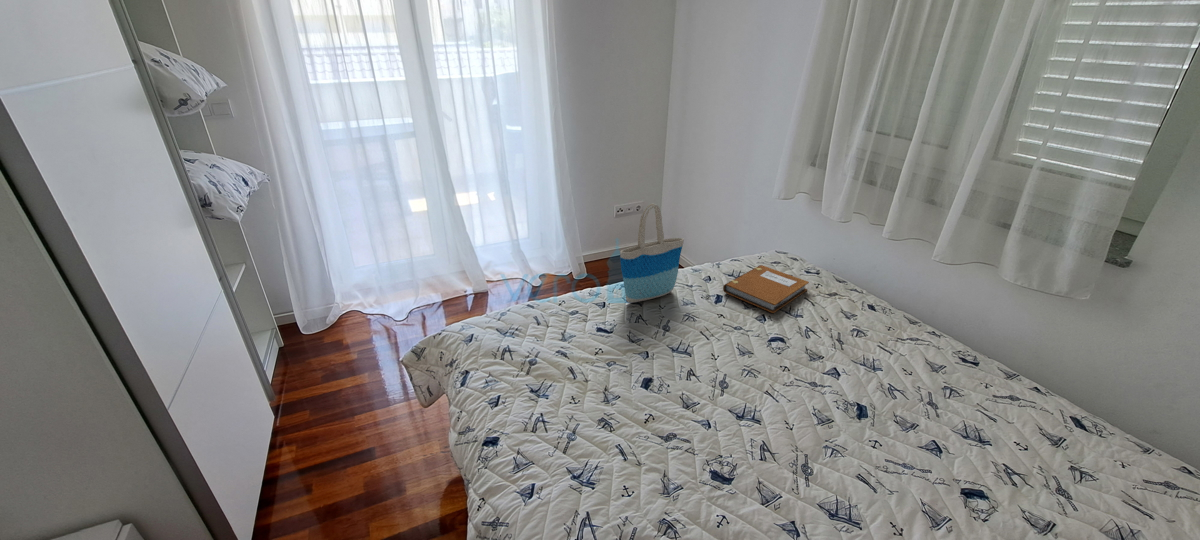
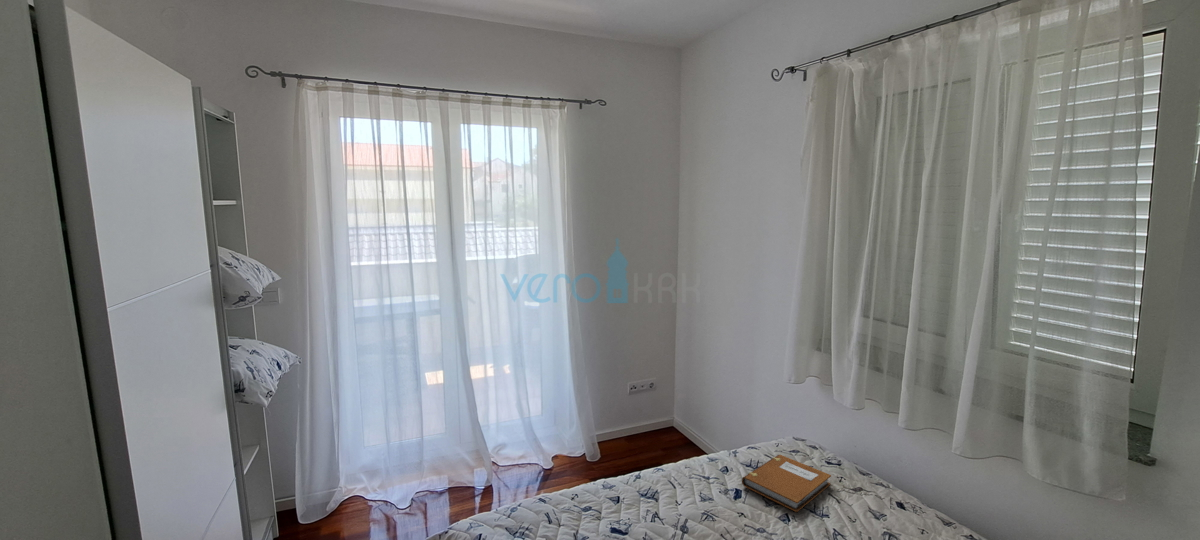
tote bag: present [620,203,684,303] -> none [634,393,698,497]

